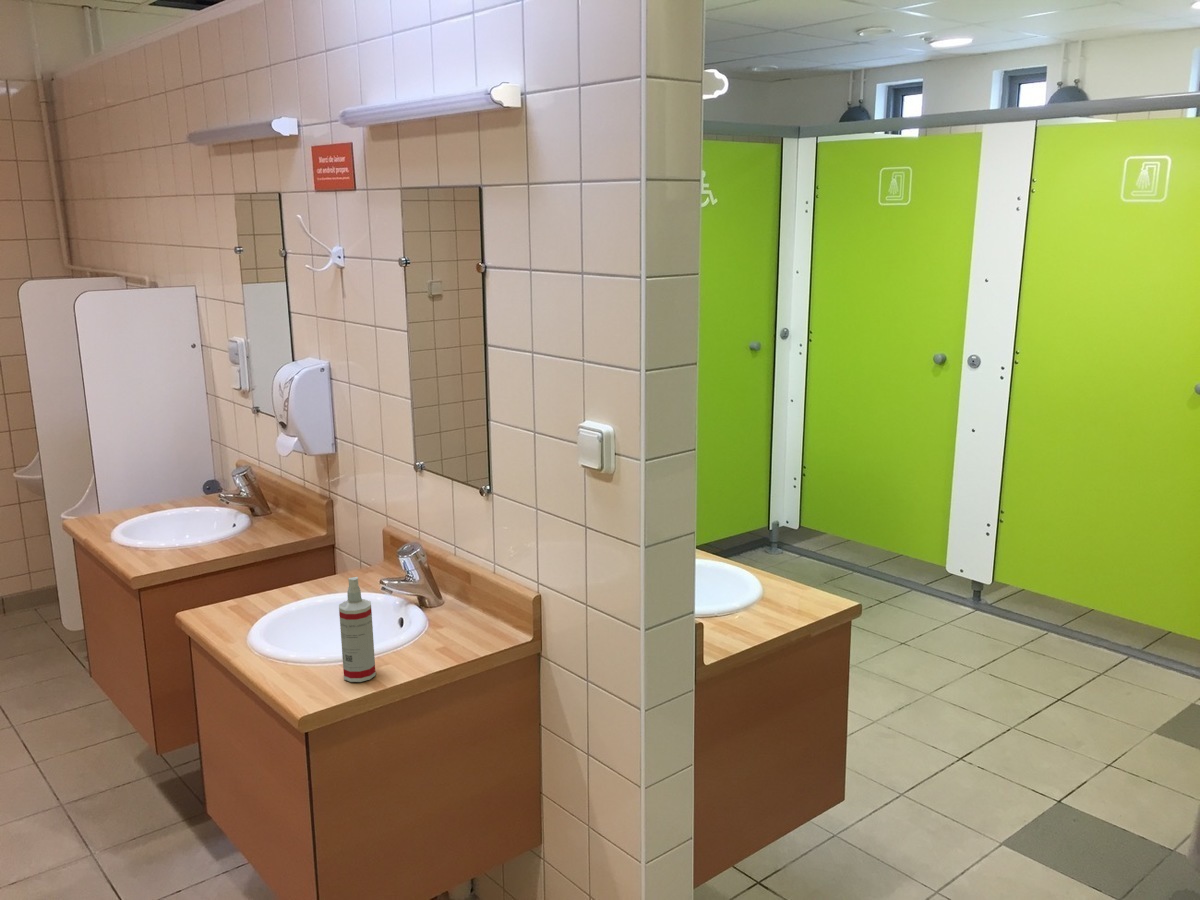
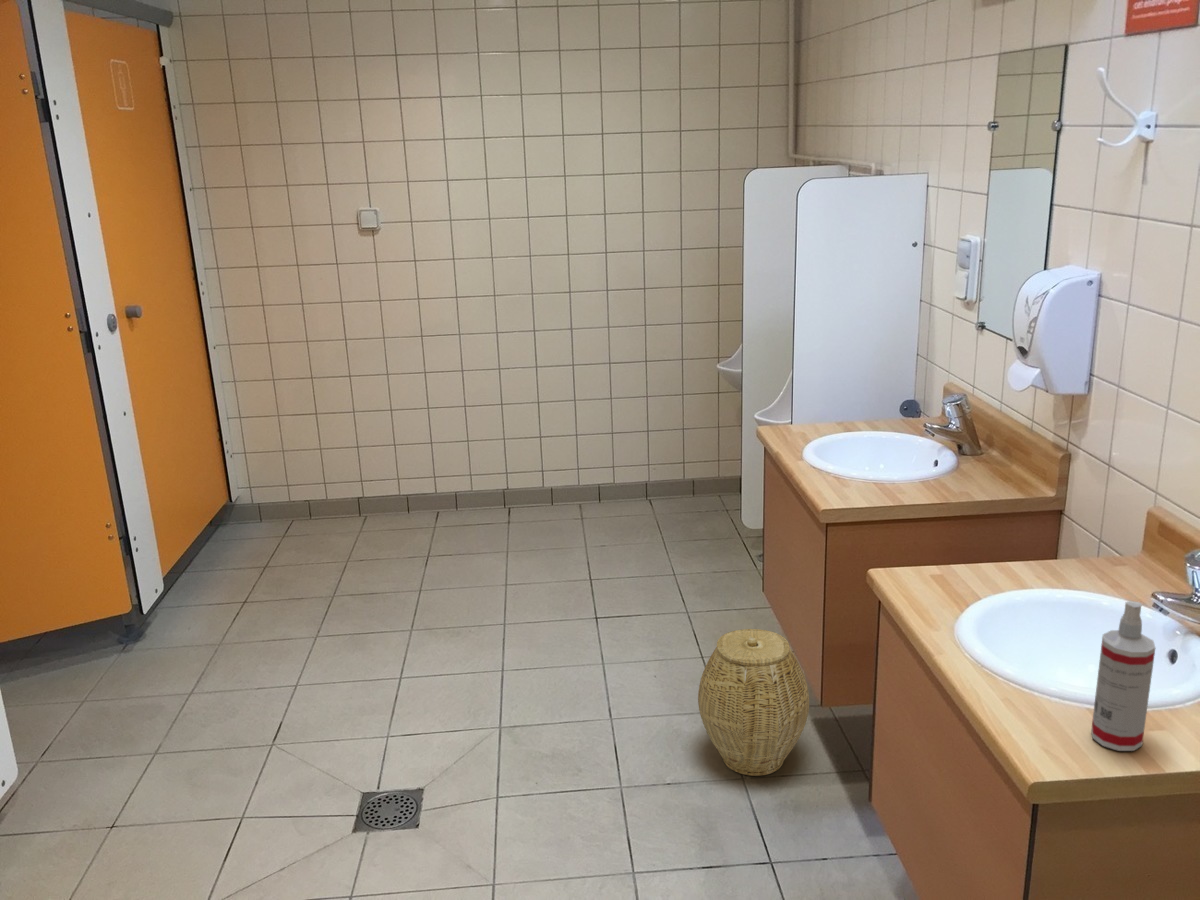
woven basket: none [32,706,149,848] -> present [698,629,809,776]

